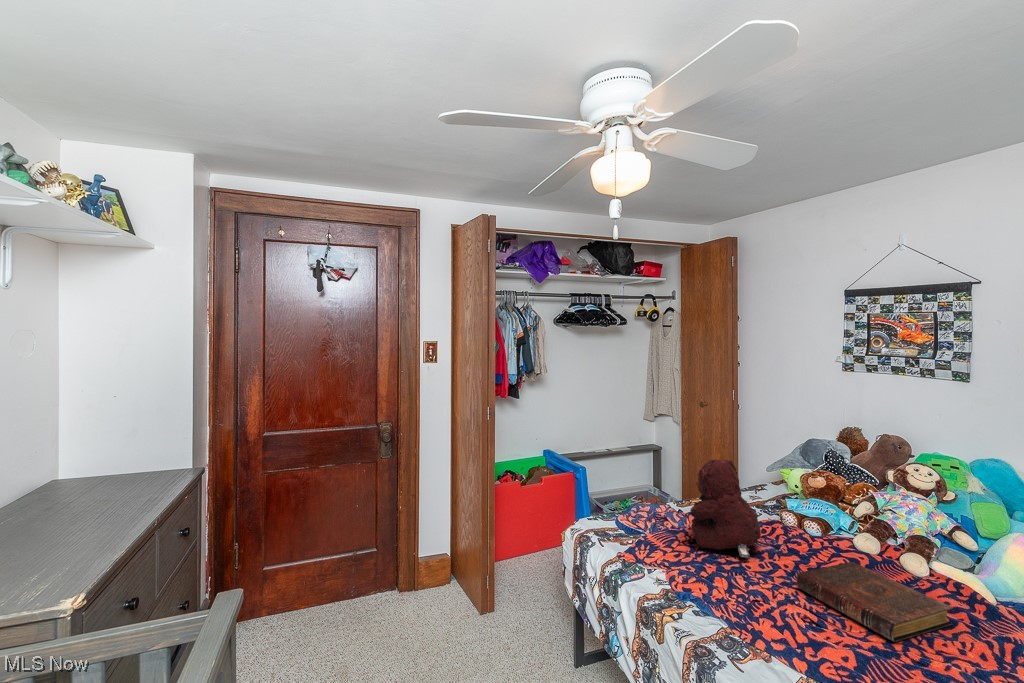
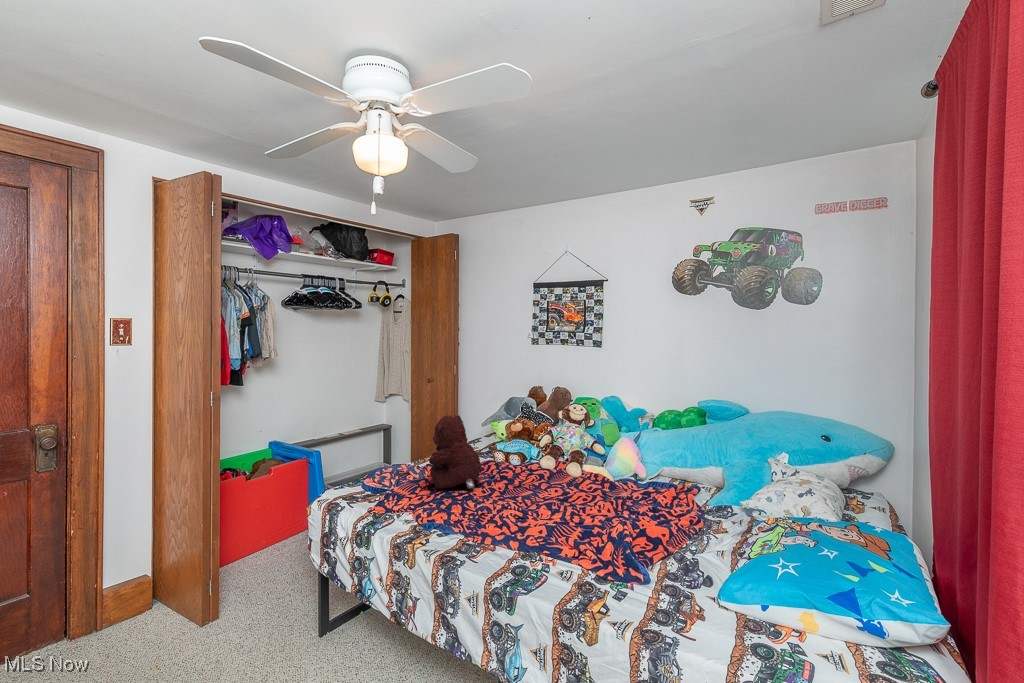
book: present [797,562,953,642] -> none [507,475,595,517]

